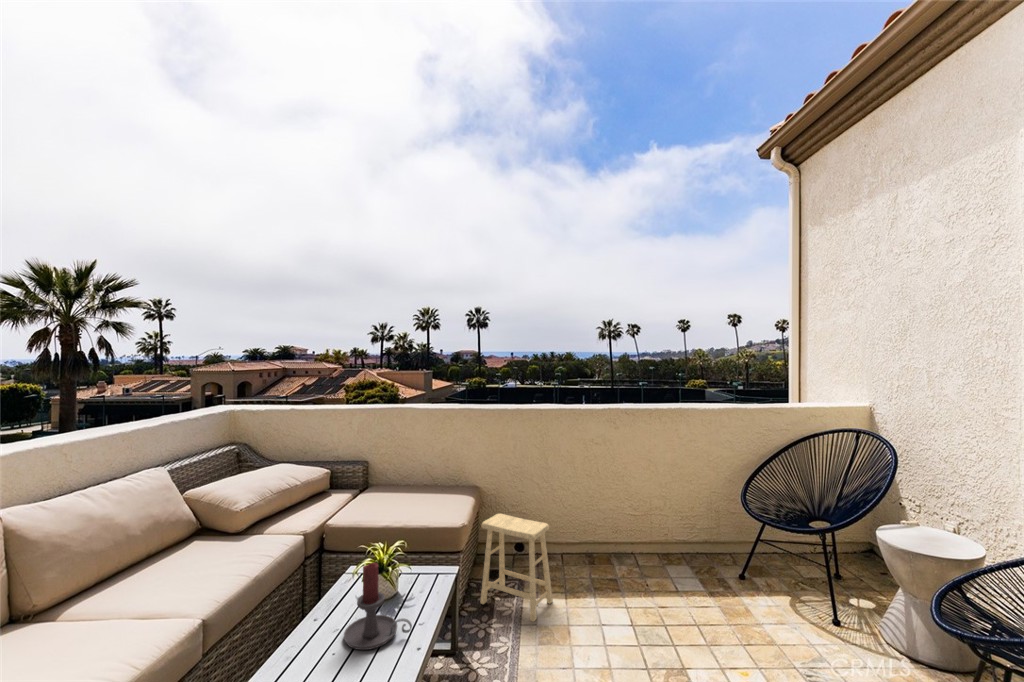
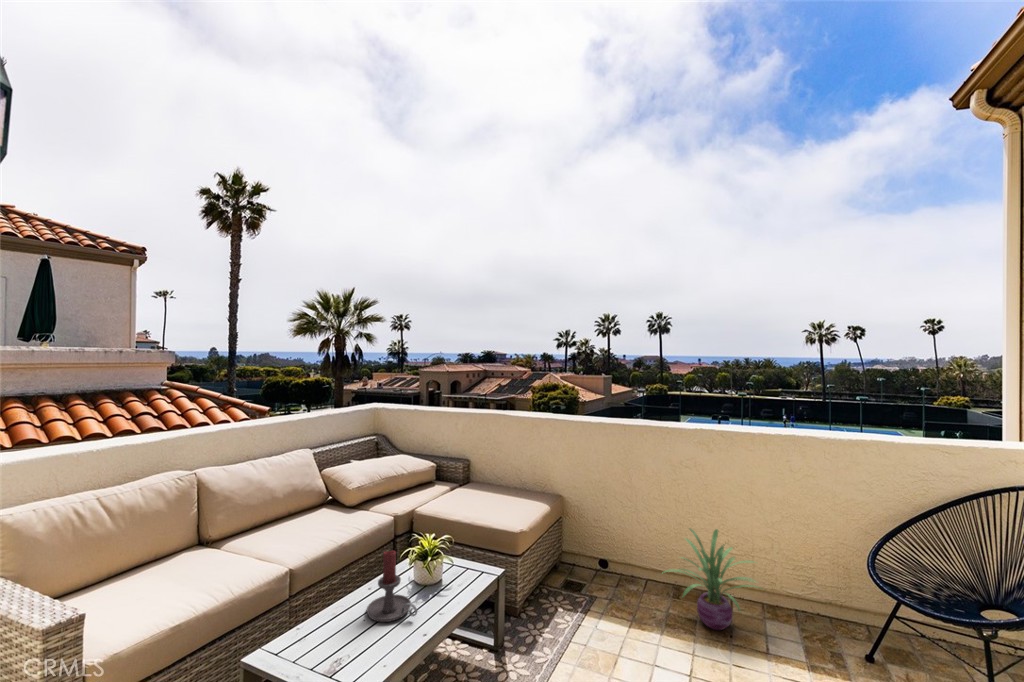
decorative plant: none [584,493,668,583] -> present [665,529,757,630]
footstool: present [480,514,553,621] -> none [544,527,614,641]

